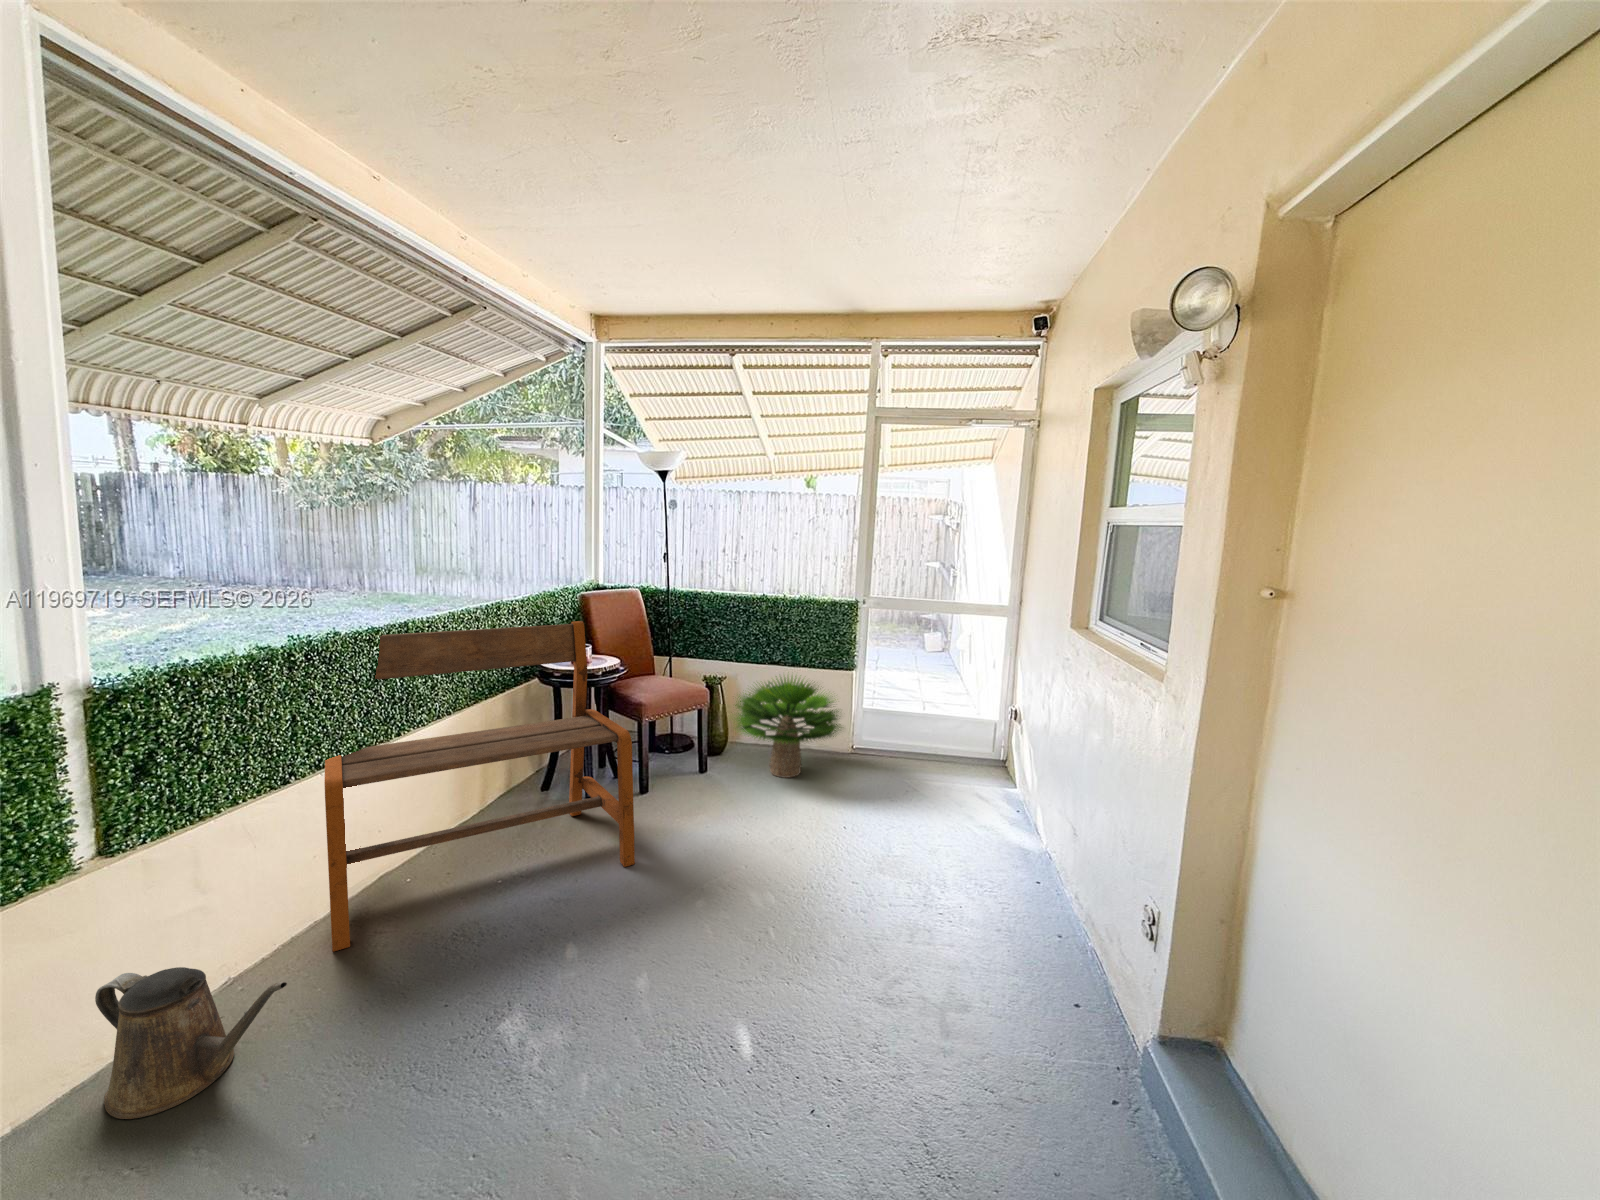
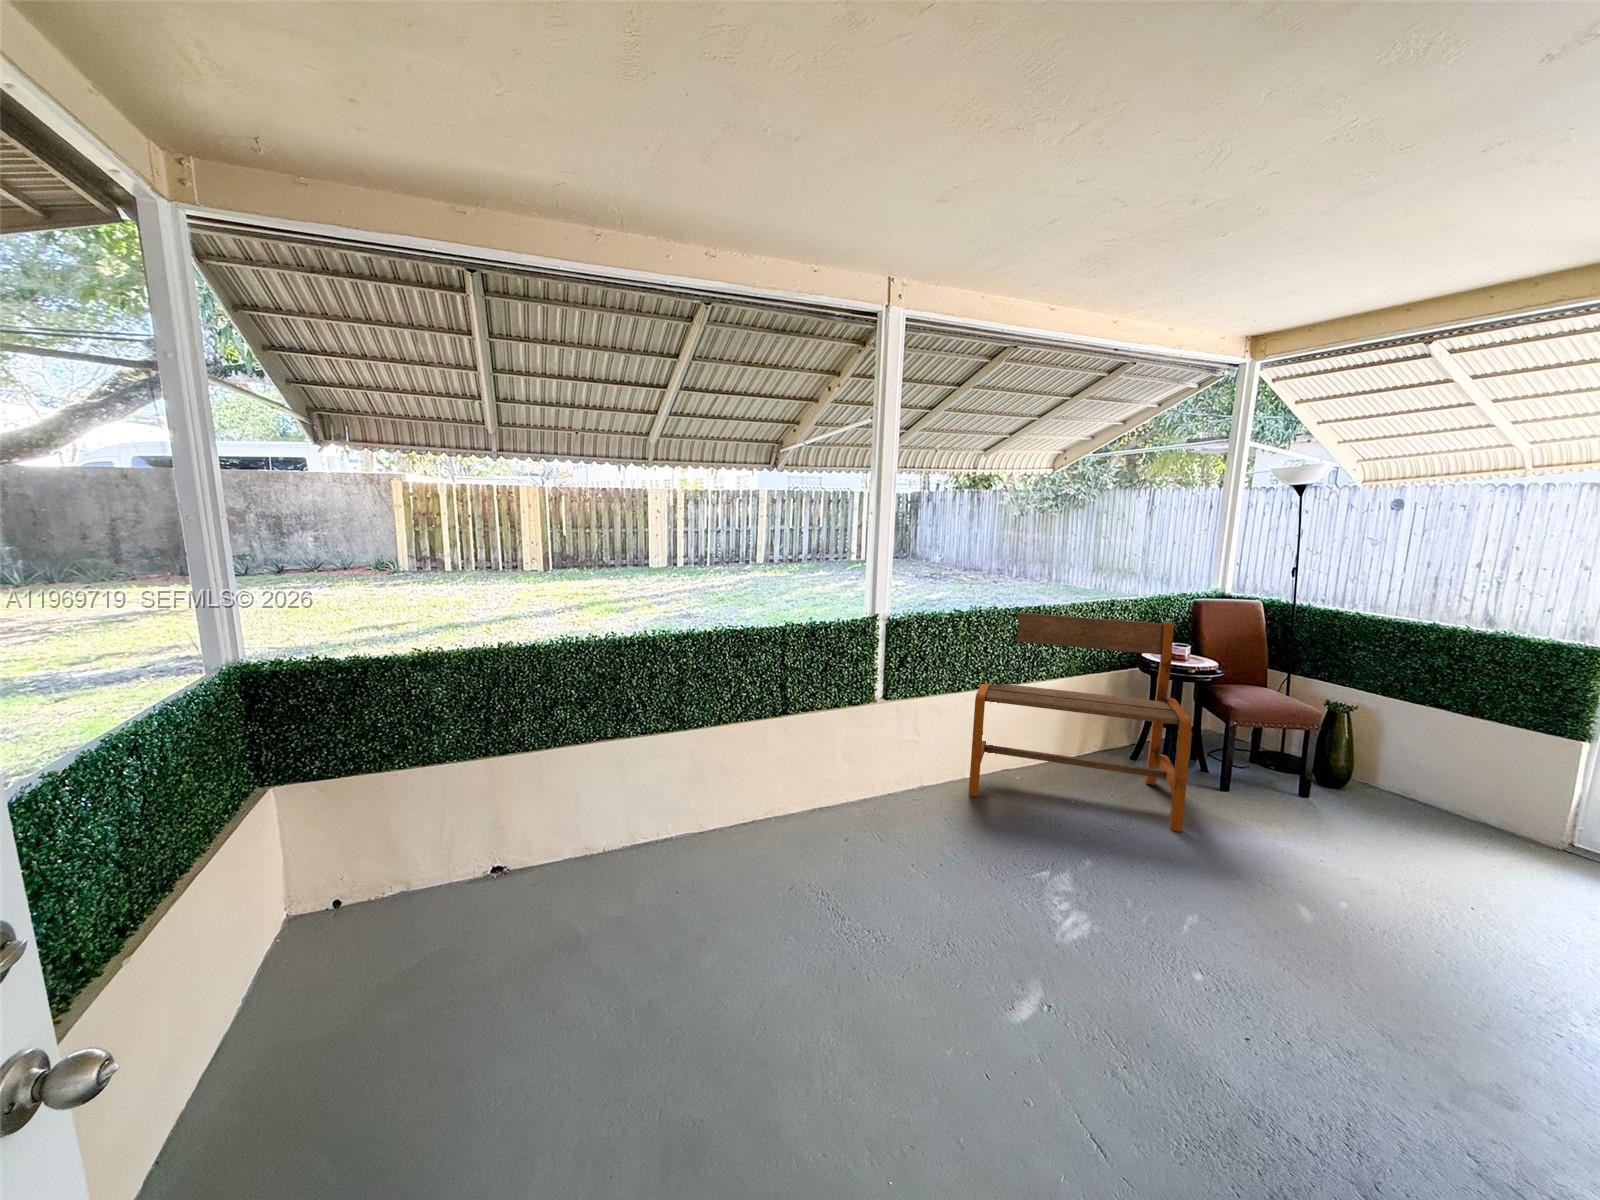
potted plant: present [735,676,842,778] -> none [1337,715,1530,838]
watering can: present [95,967,287,1119] -> none [873,756,940,823]

